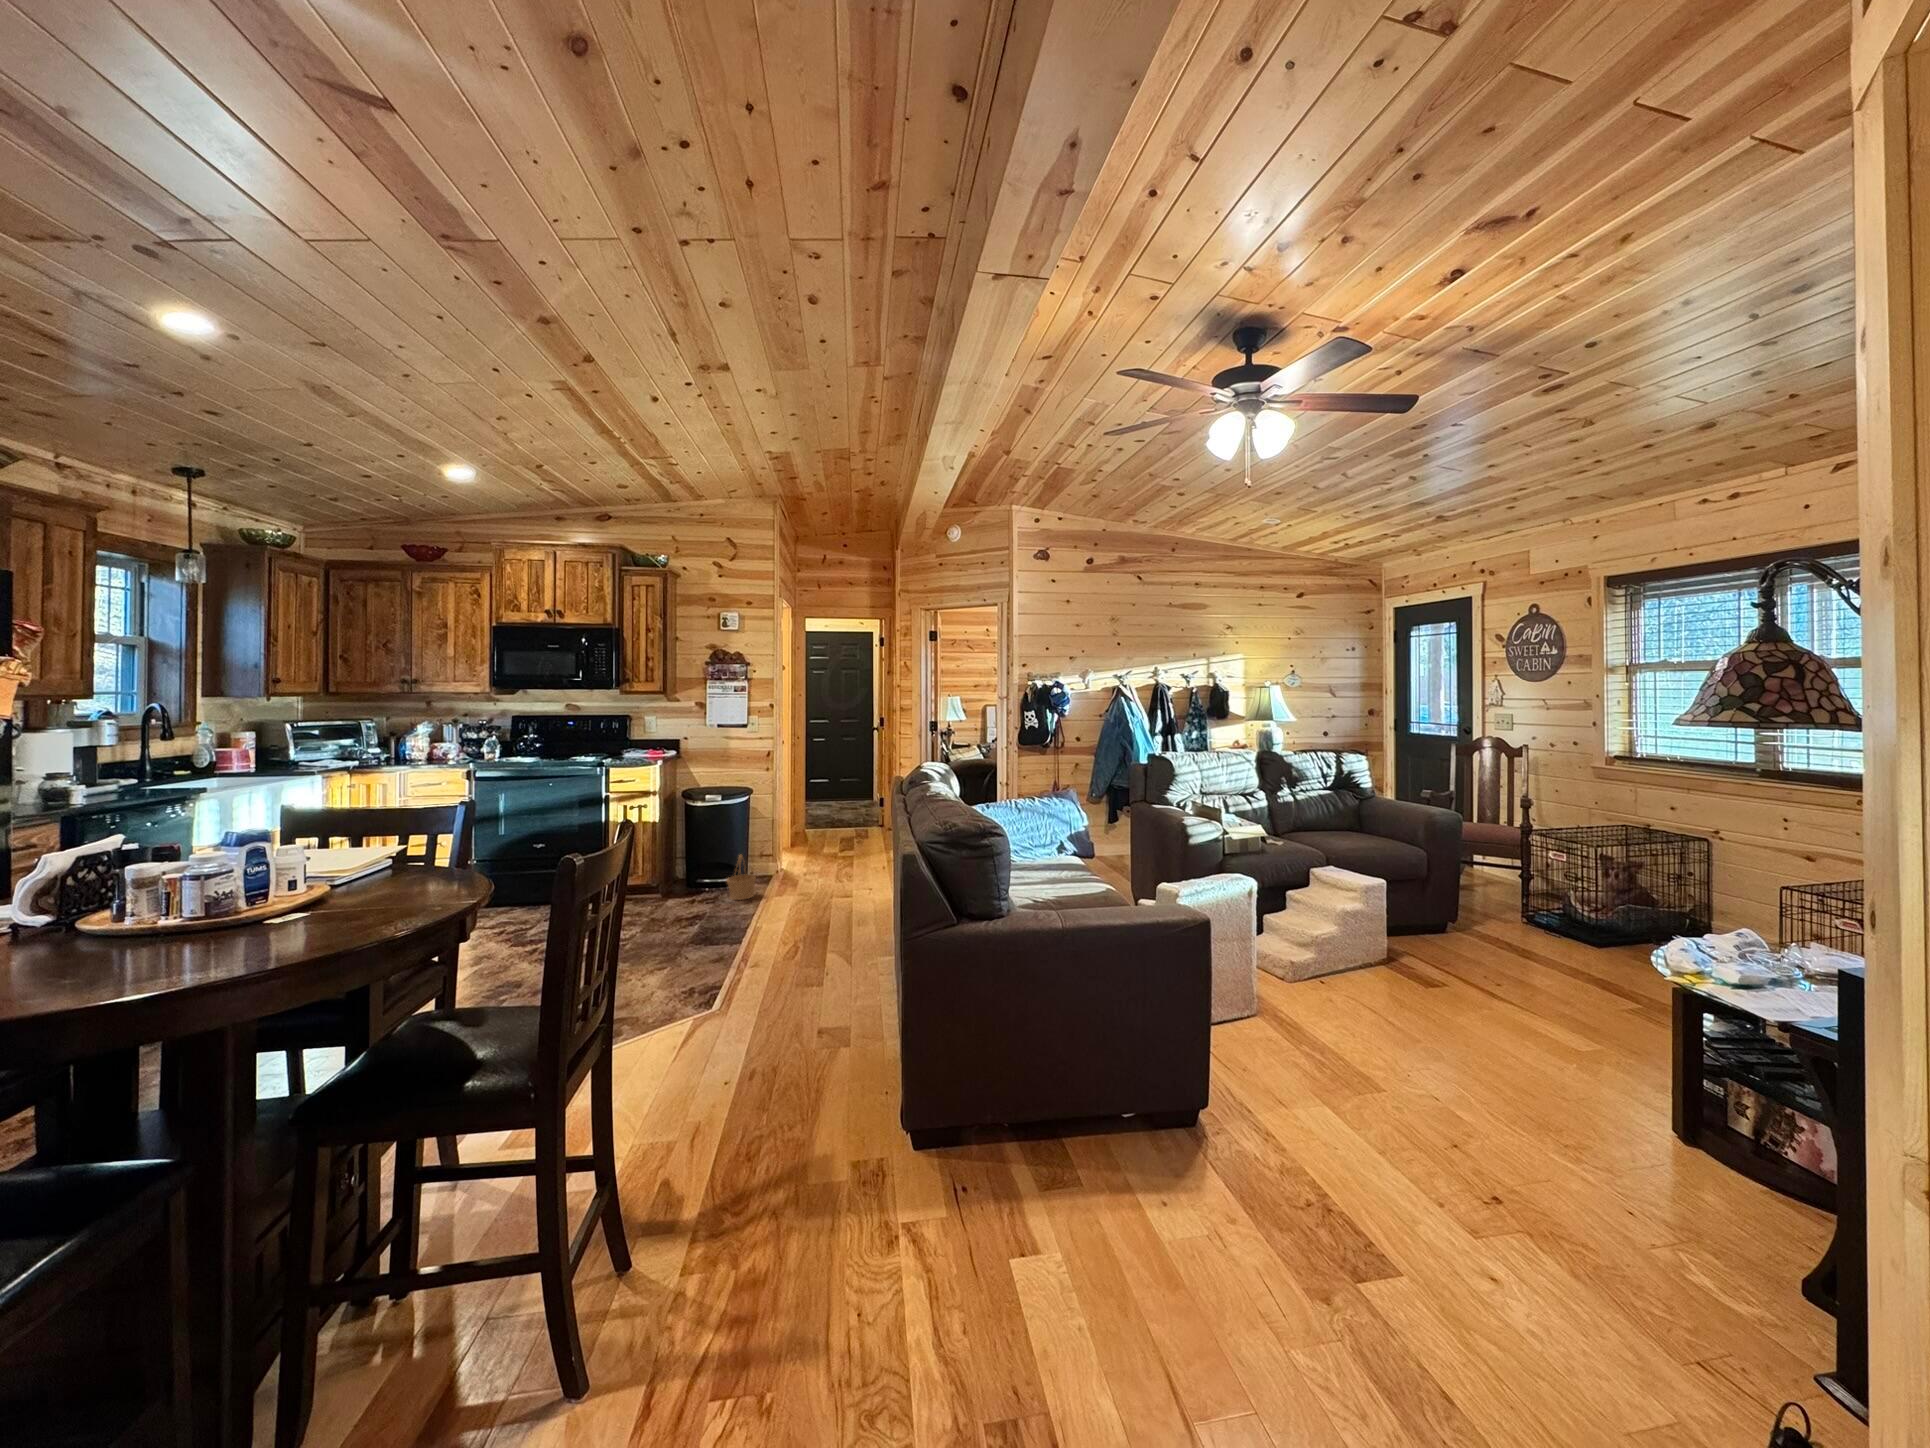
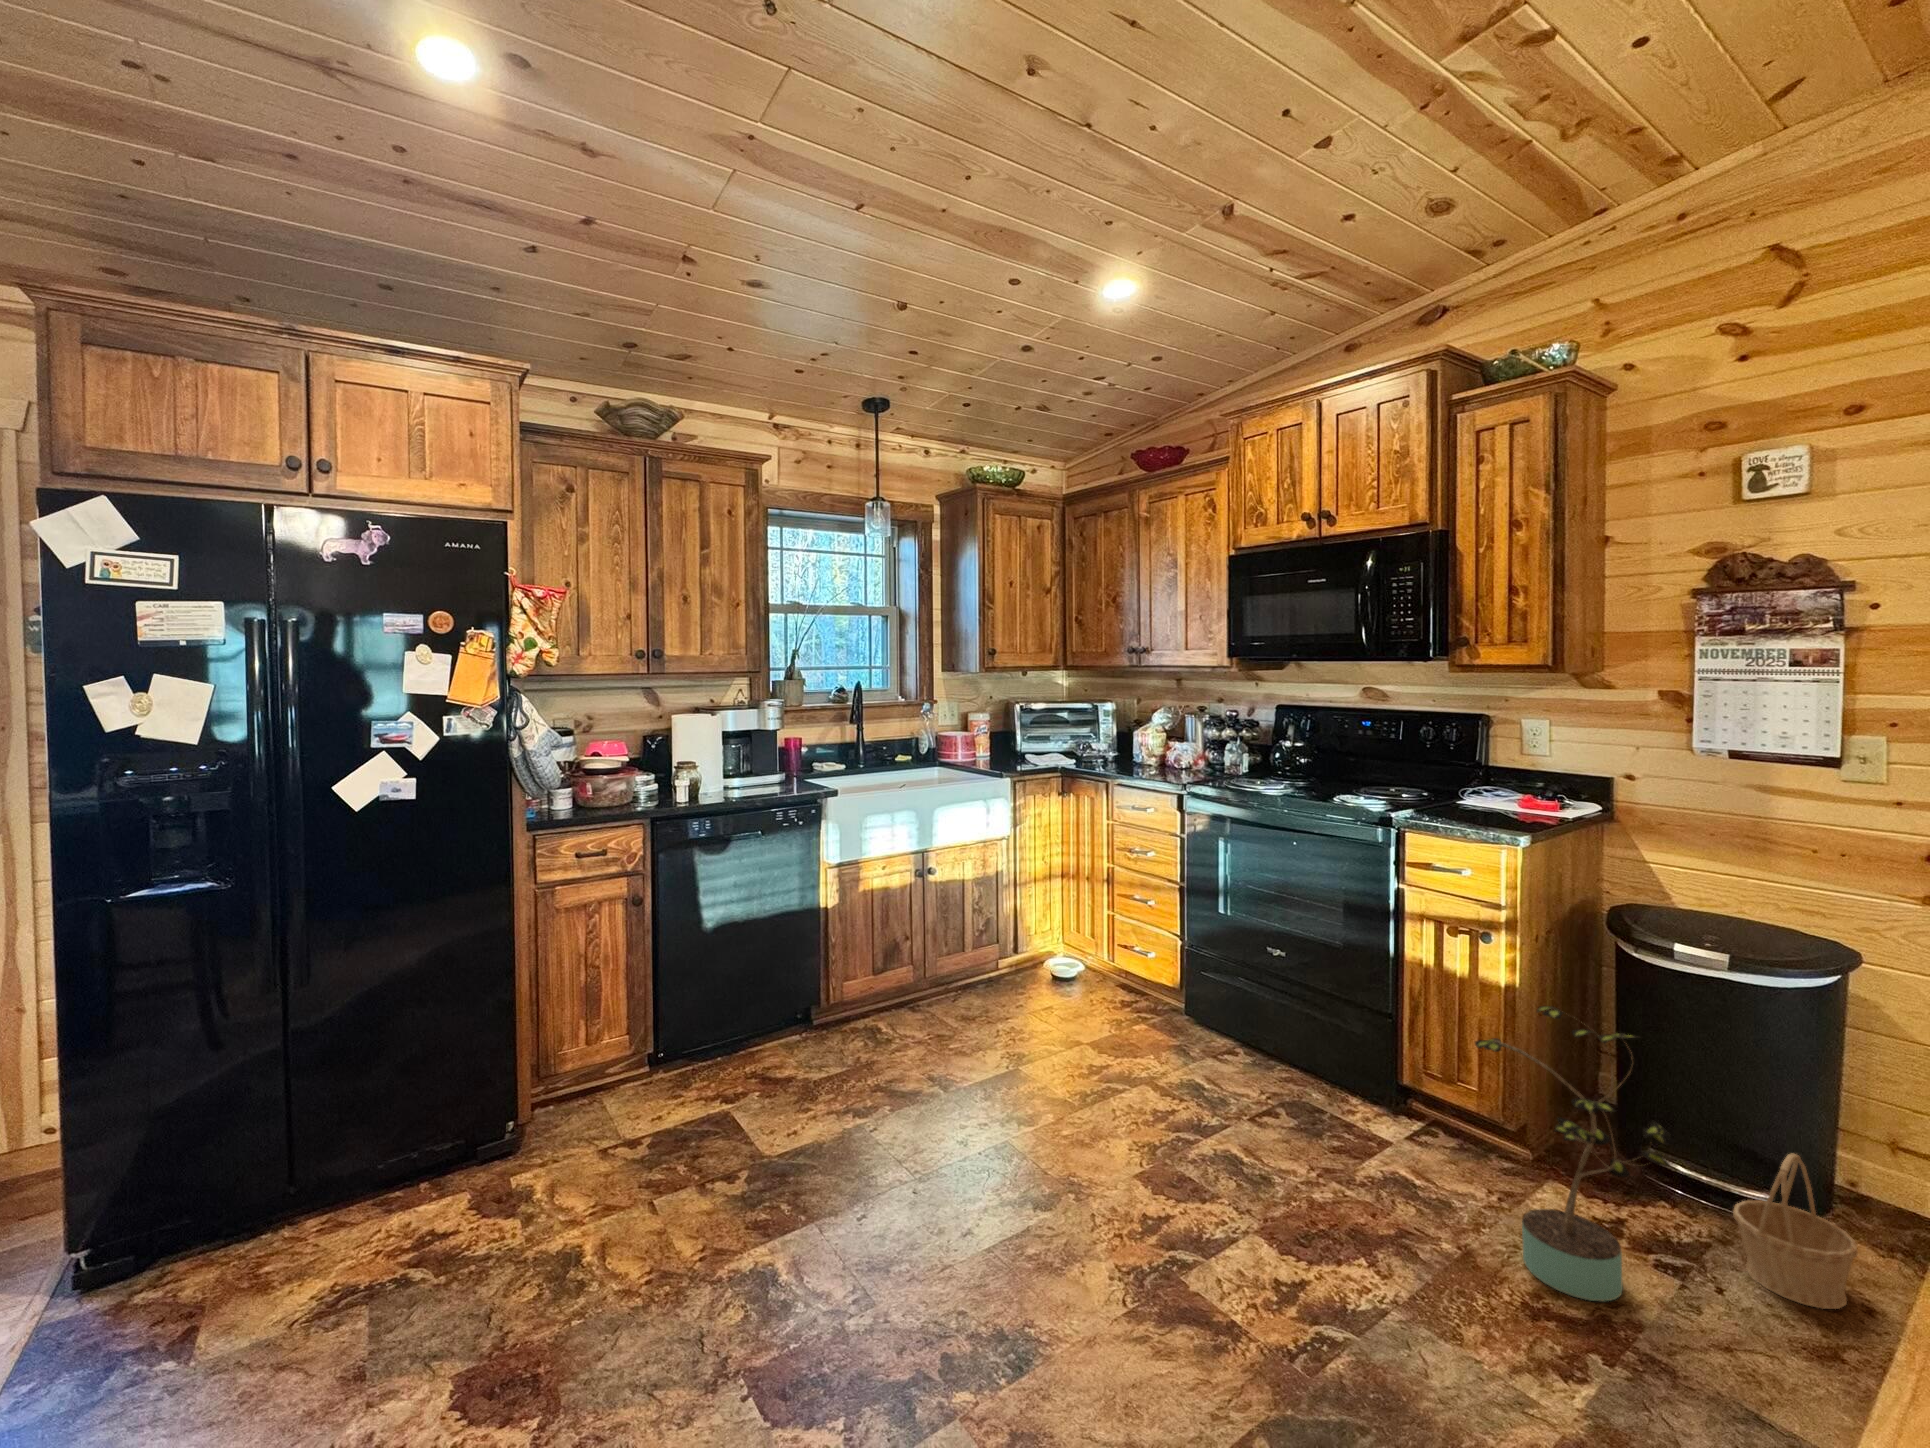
potted plant: none [653,820,715,918] -> present [1475,1006,1671,1301]

